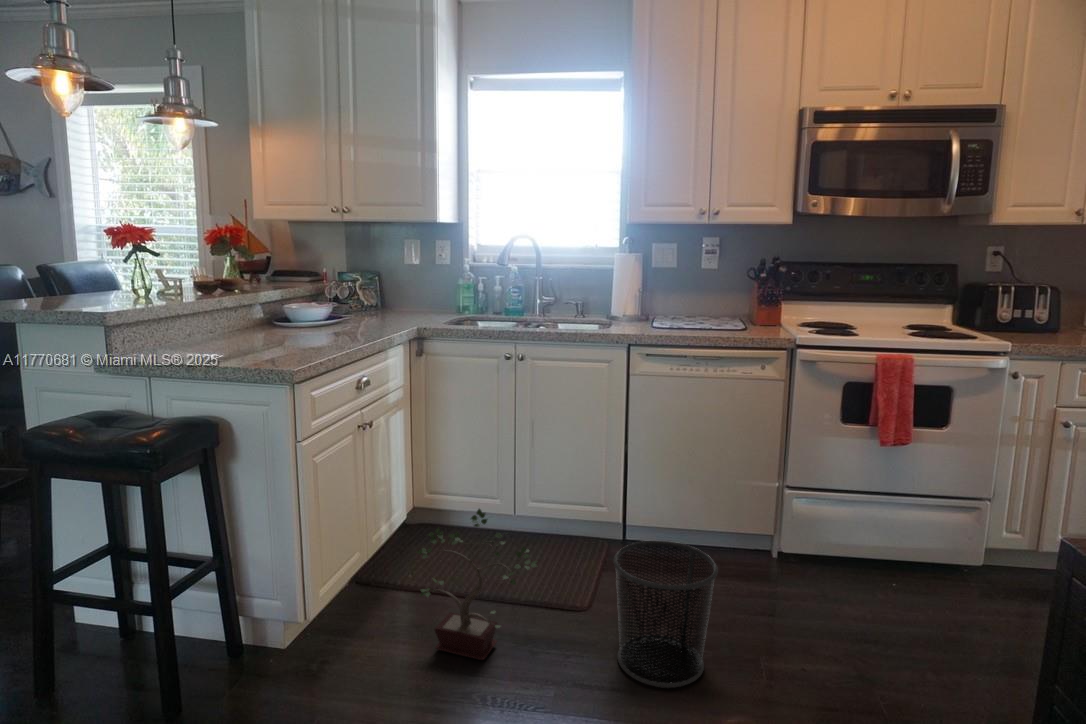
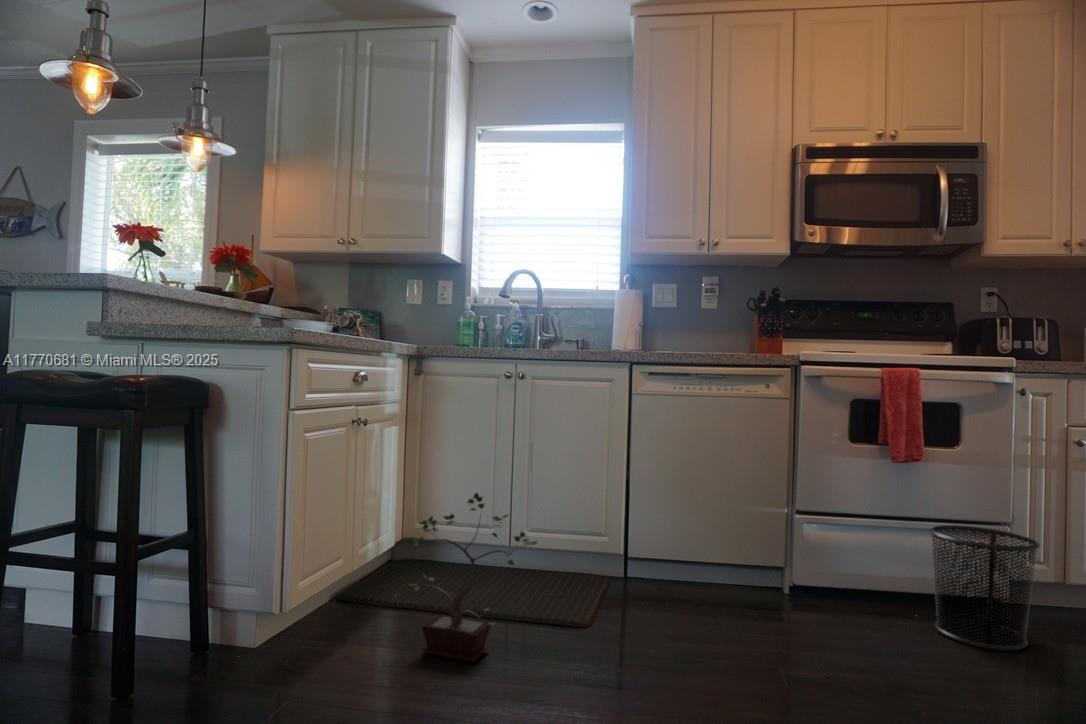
trash can: present [614,541,718,688] -> present [929,525,1040,650]

